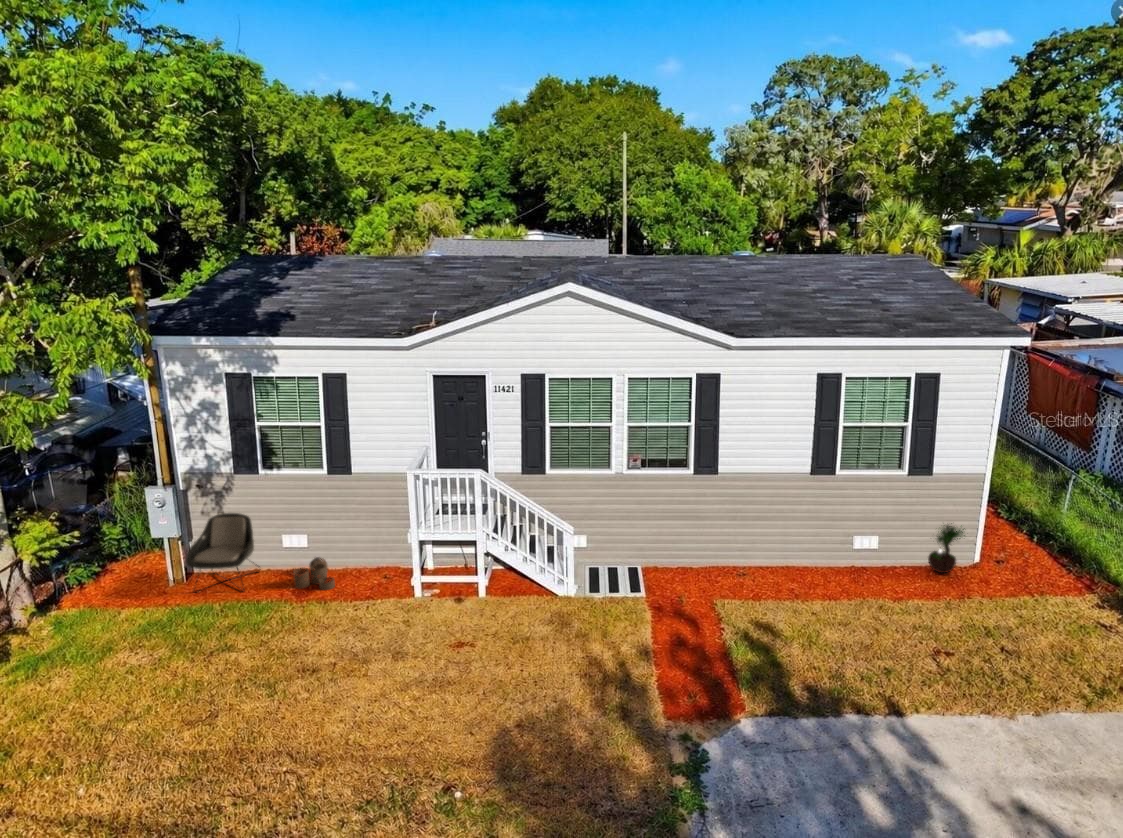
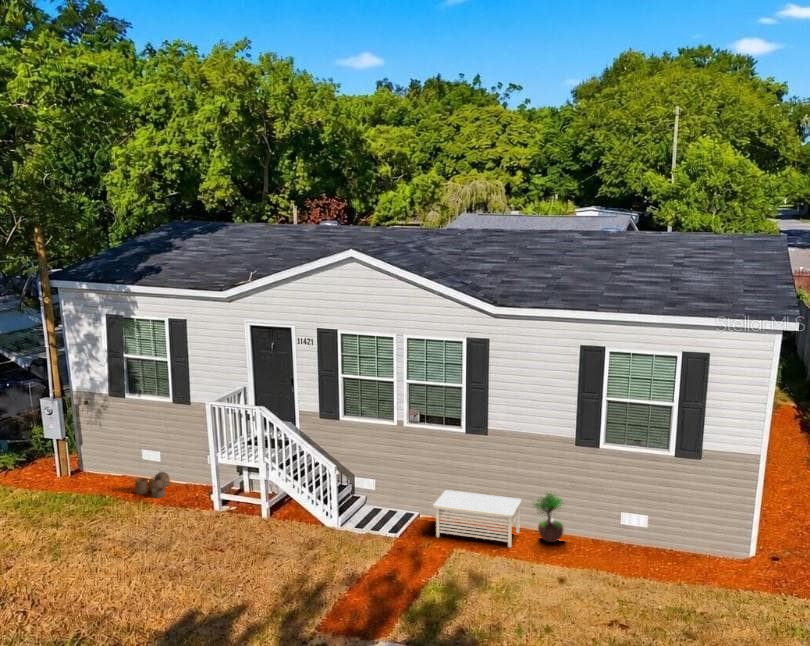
lounge chair: present [186,513,261,593] -> none [60,427,123,491]
potted tree: present [928,523,965,573] -> present [534,492,563,542]
storage bench: none [671,535,762,586] -> present [433,490,521,547]

